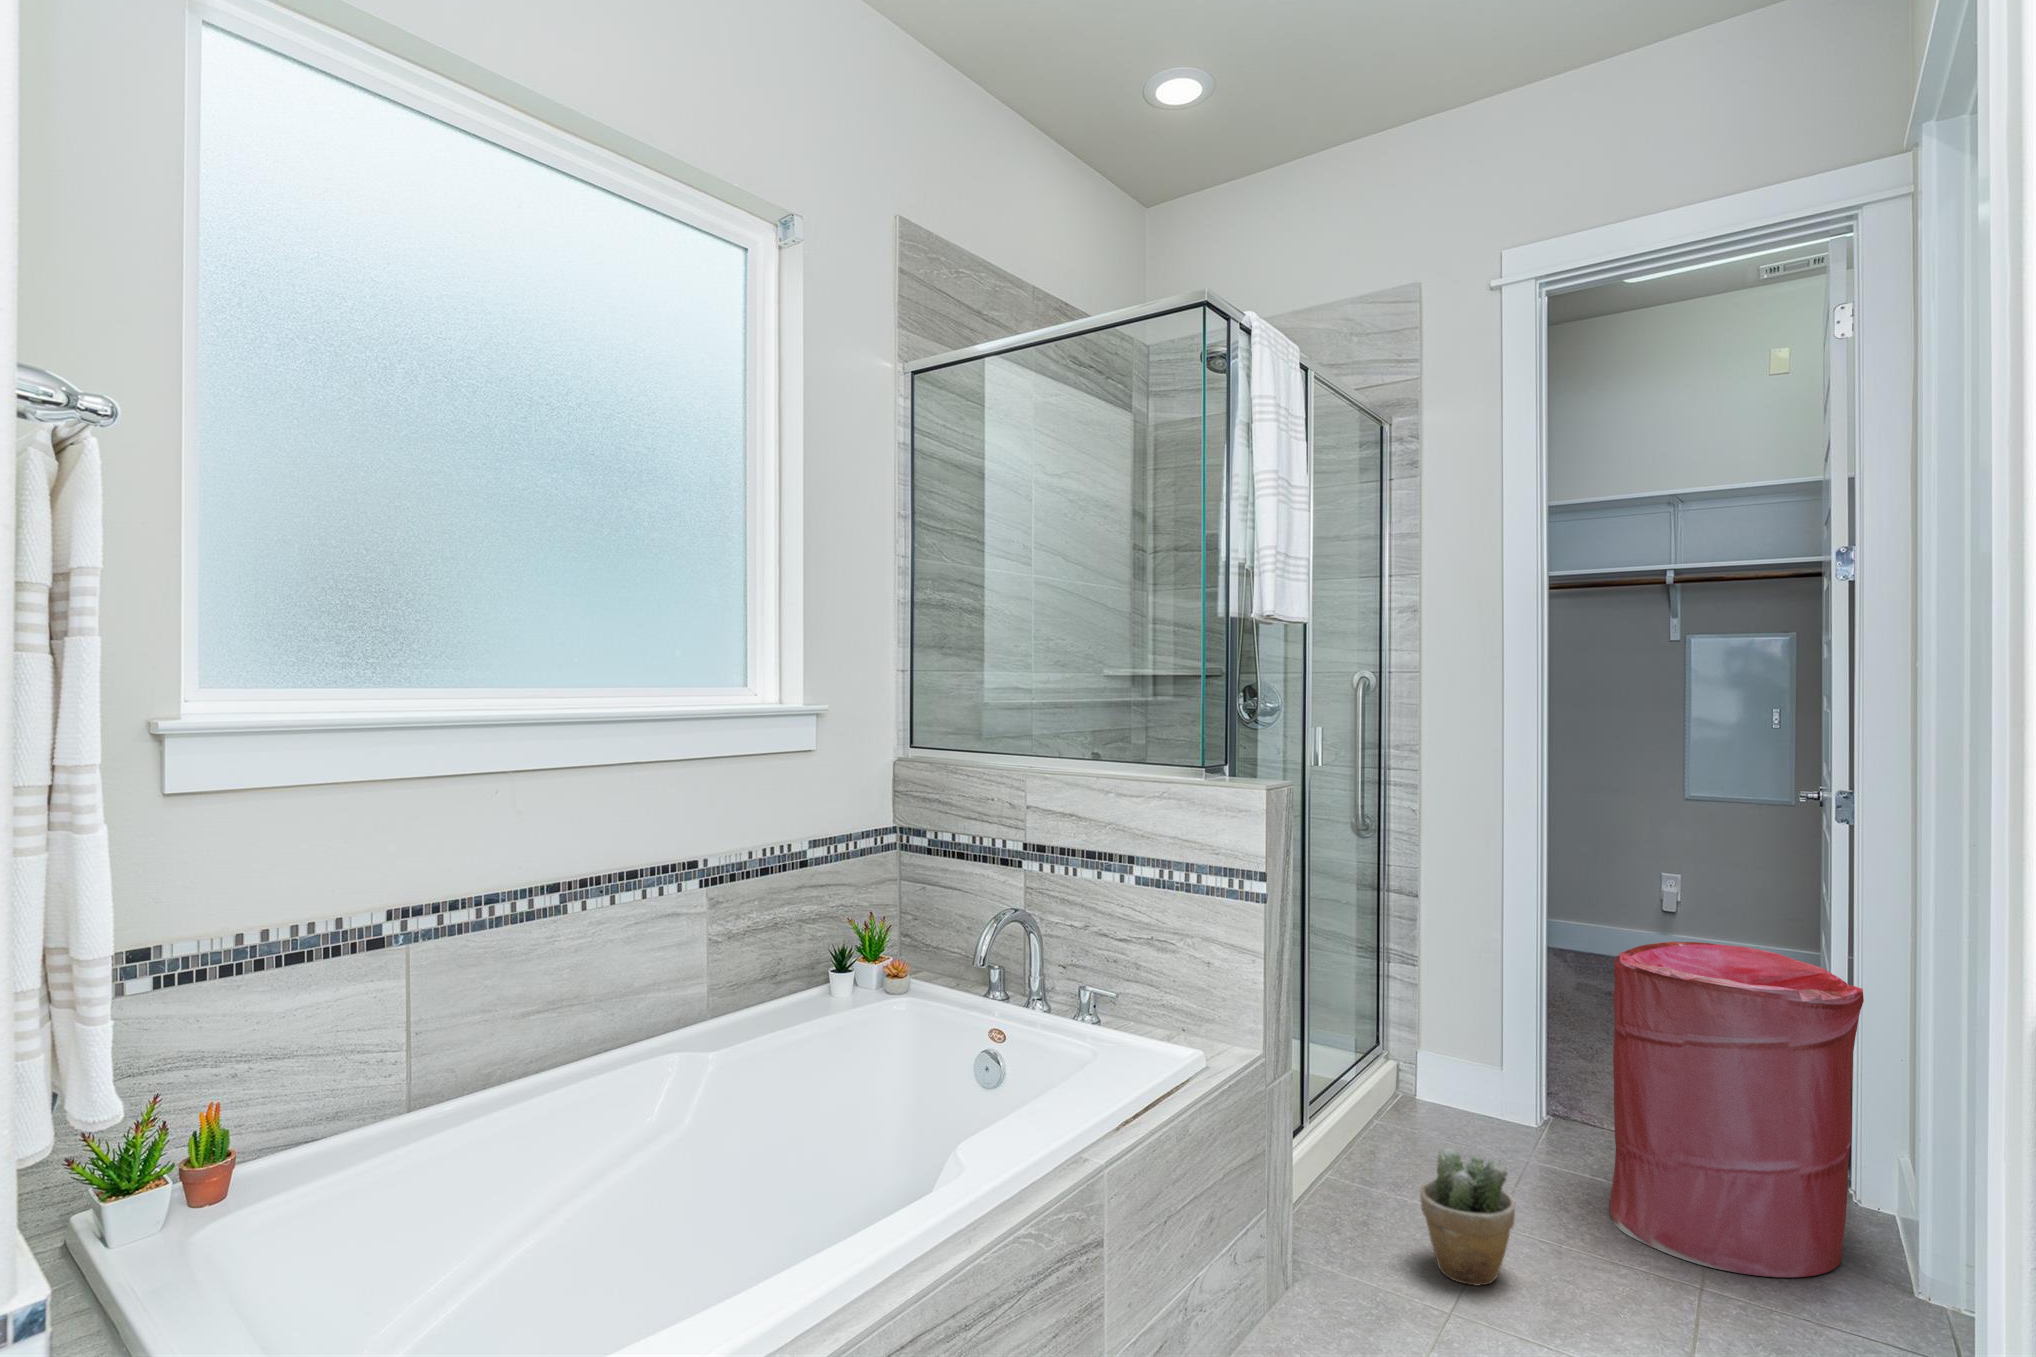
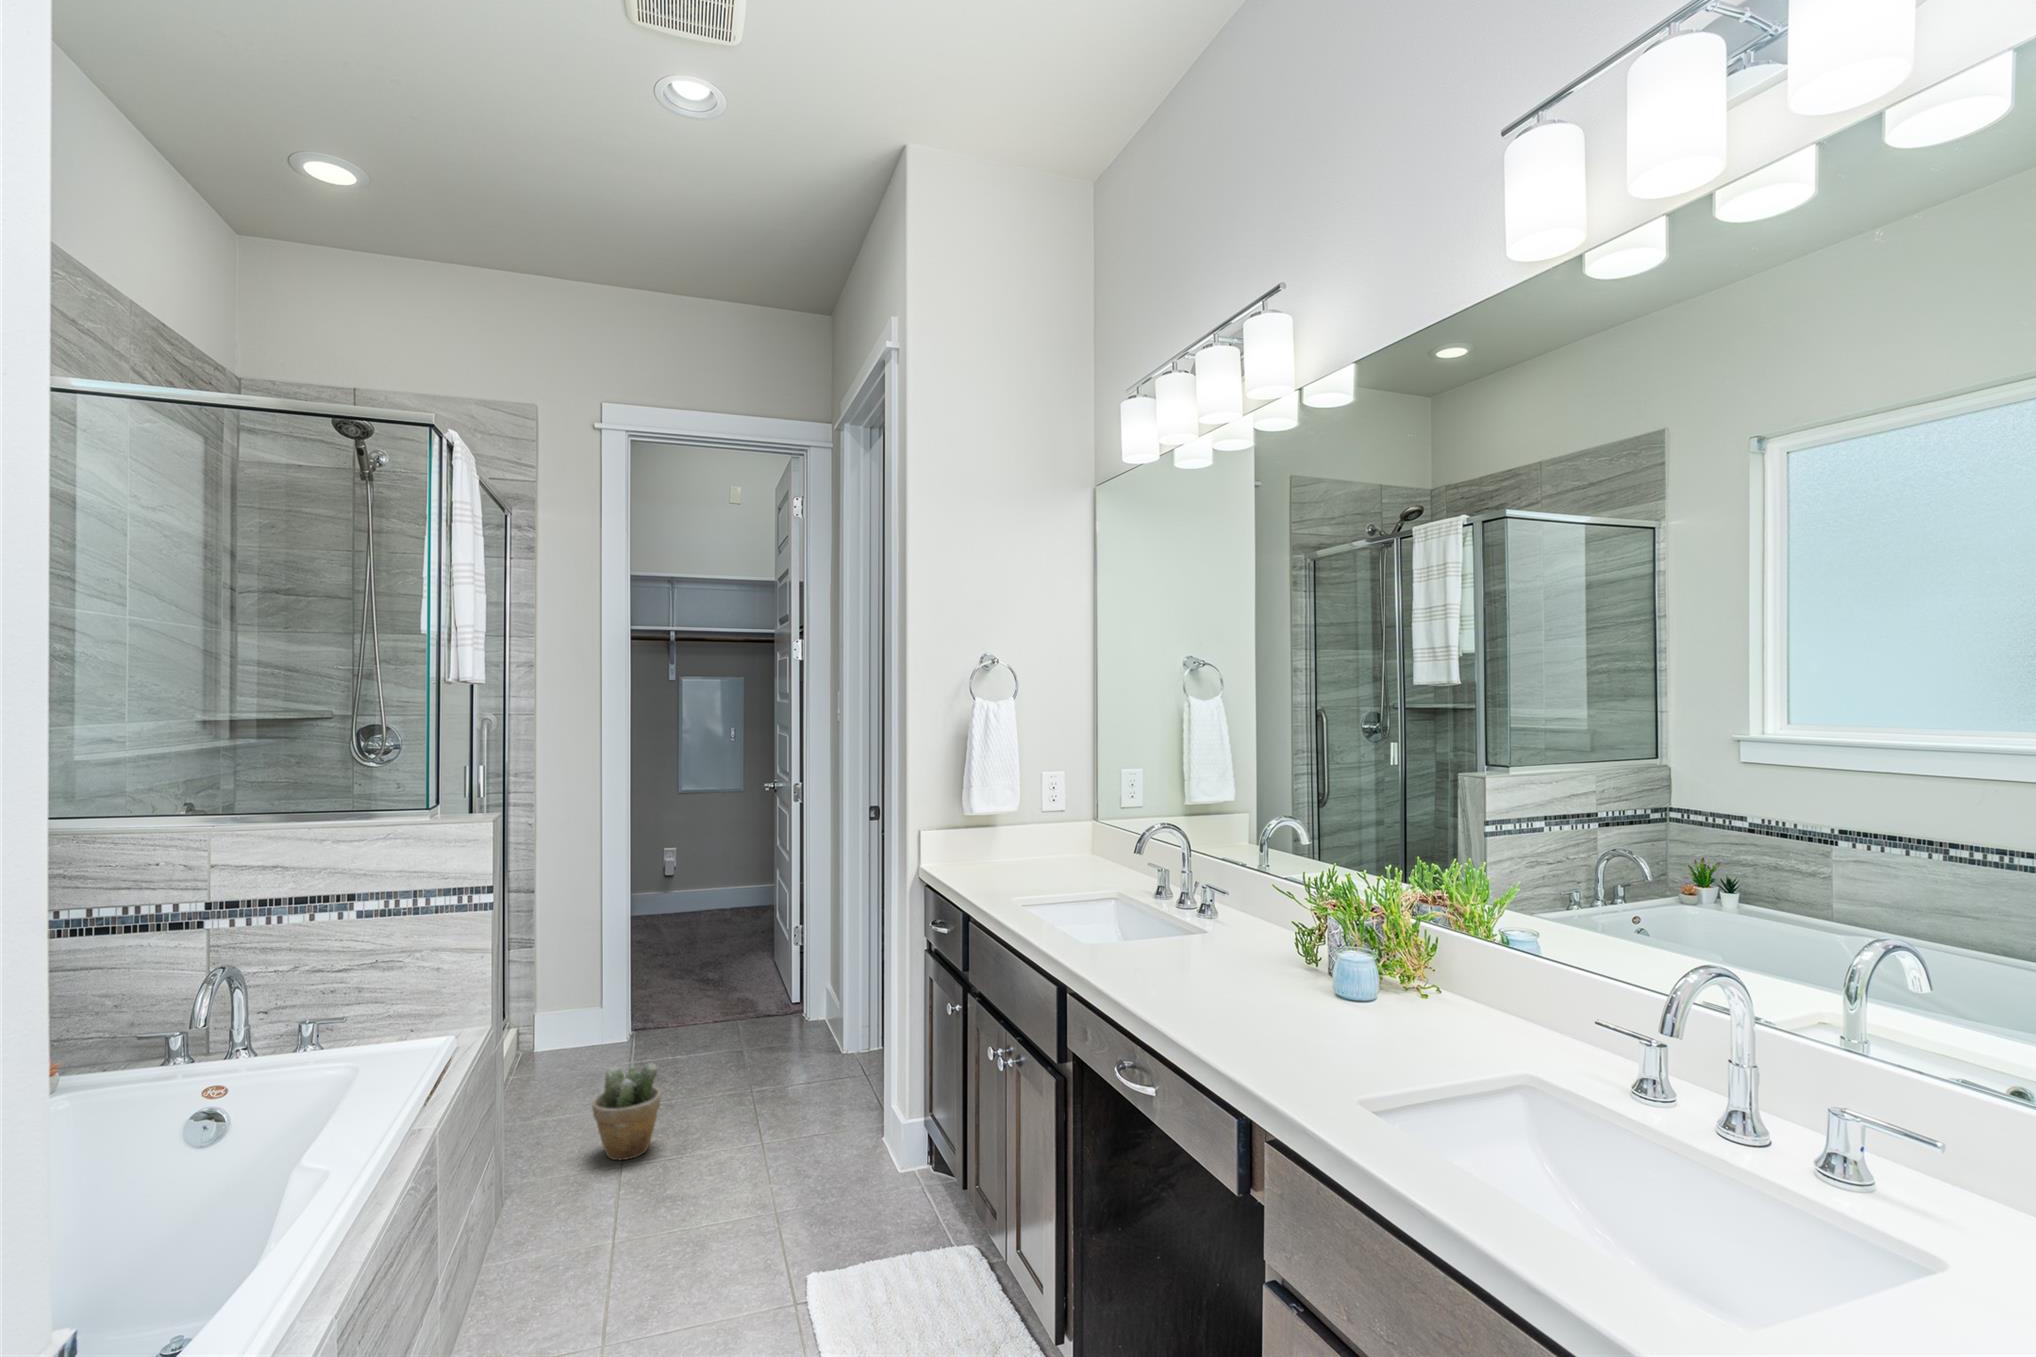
laundry hamper: present [1609,942,1864,1277] -> none [697,886,836,1092]

